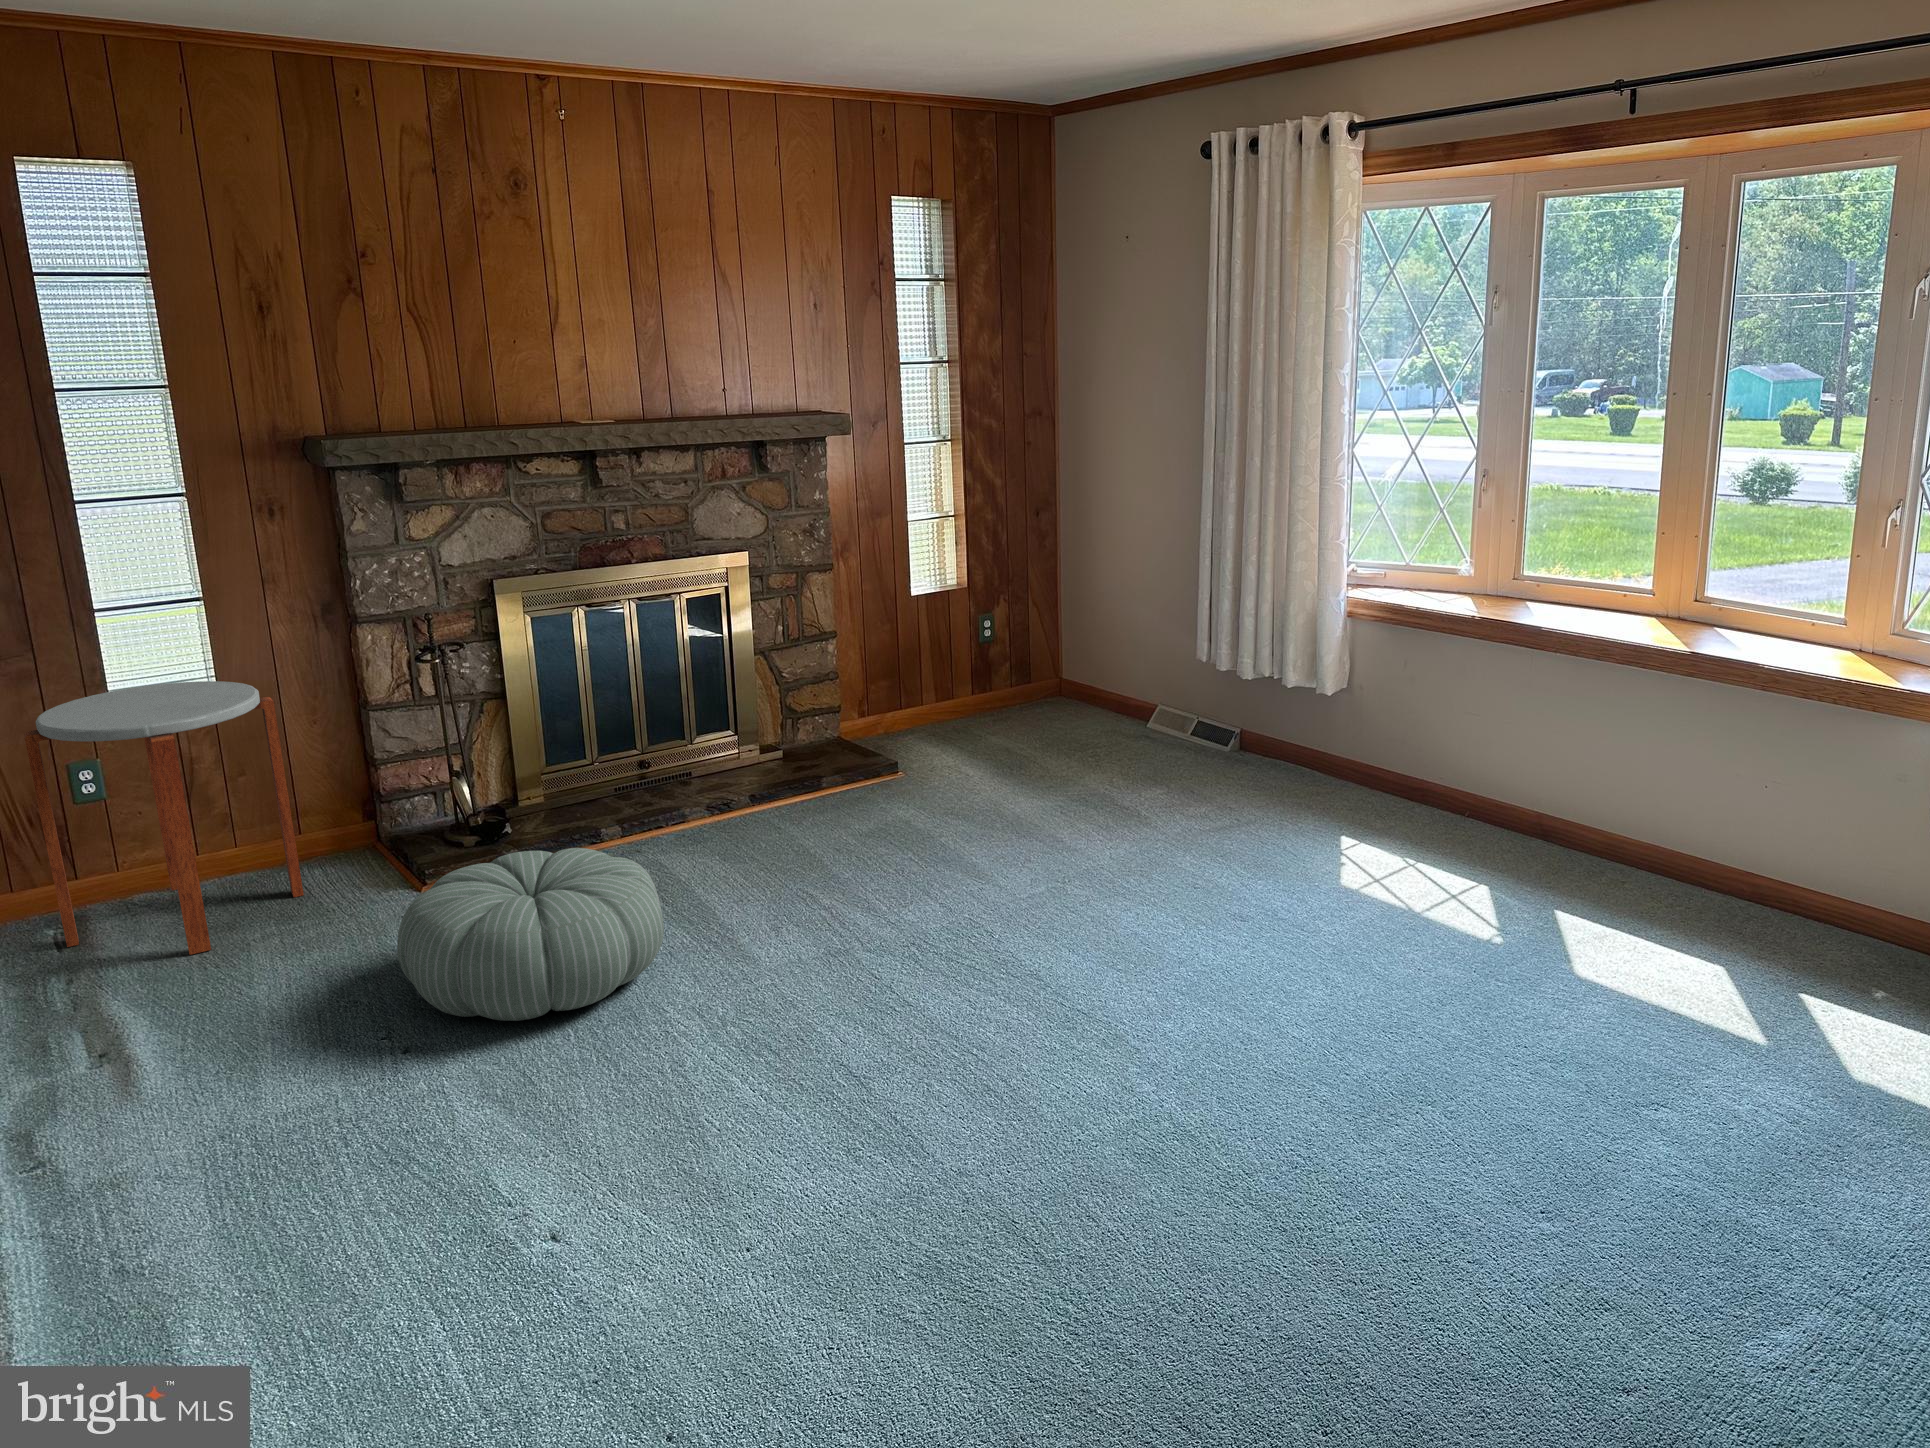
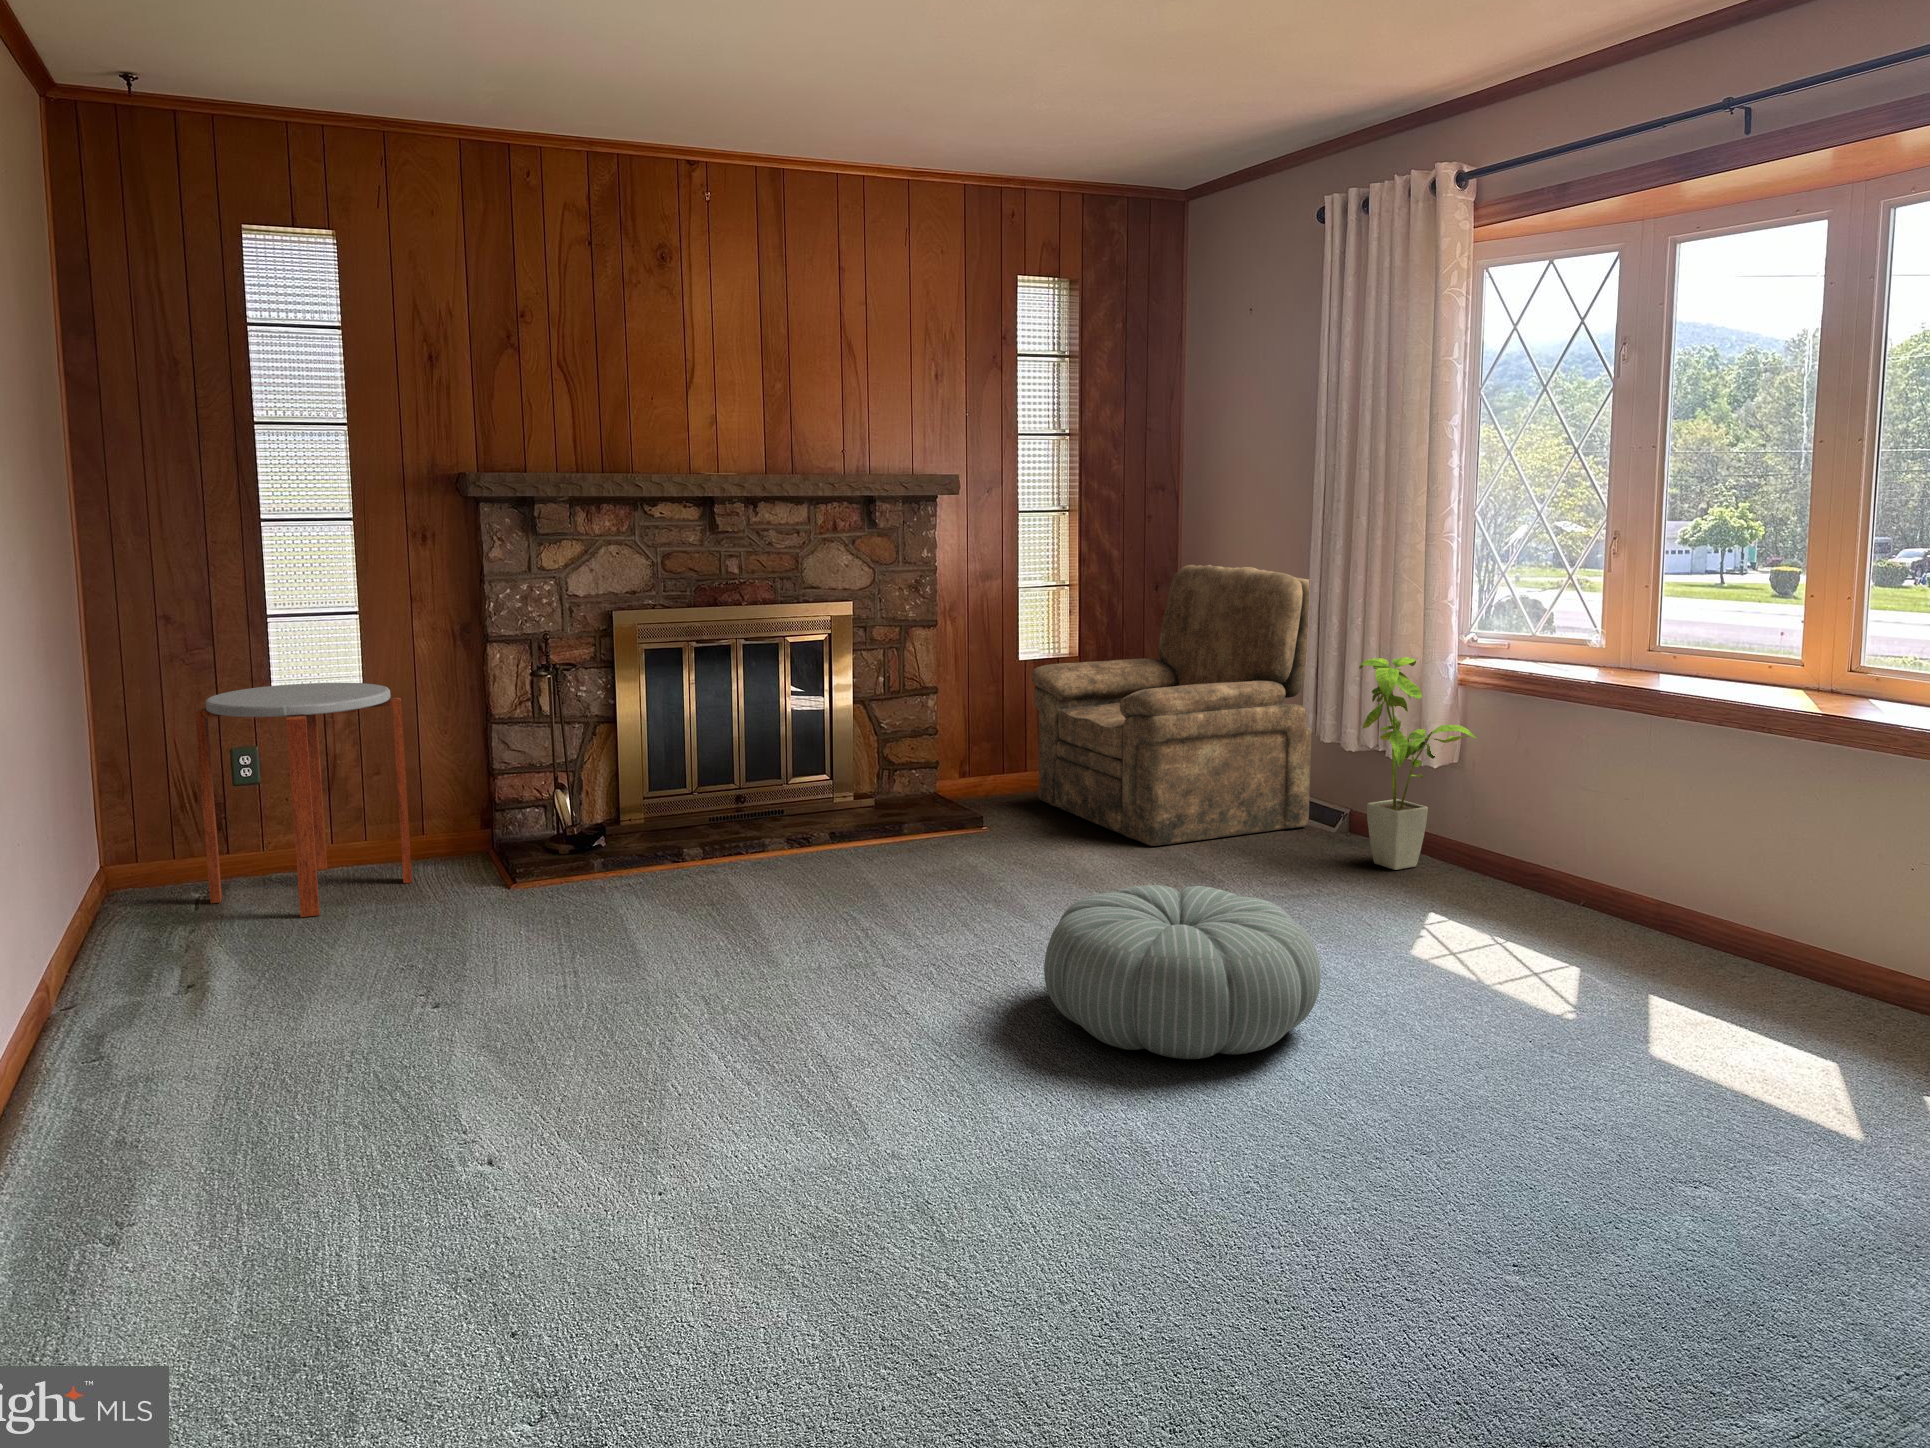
armchair: none [927,493,1208,781] -> present [1032,565,1312,846]
house plant: none [1262,594,1370,790] -> present [1359,657,1476,870]
pouf: present [397,848,664,1021] -> present [1044,885,1321,1059]

